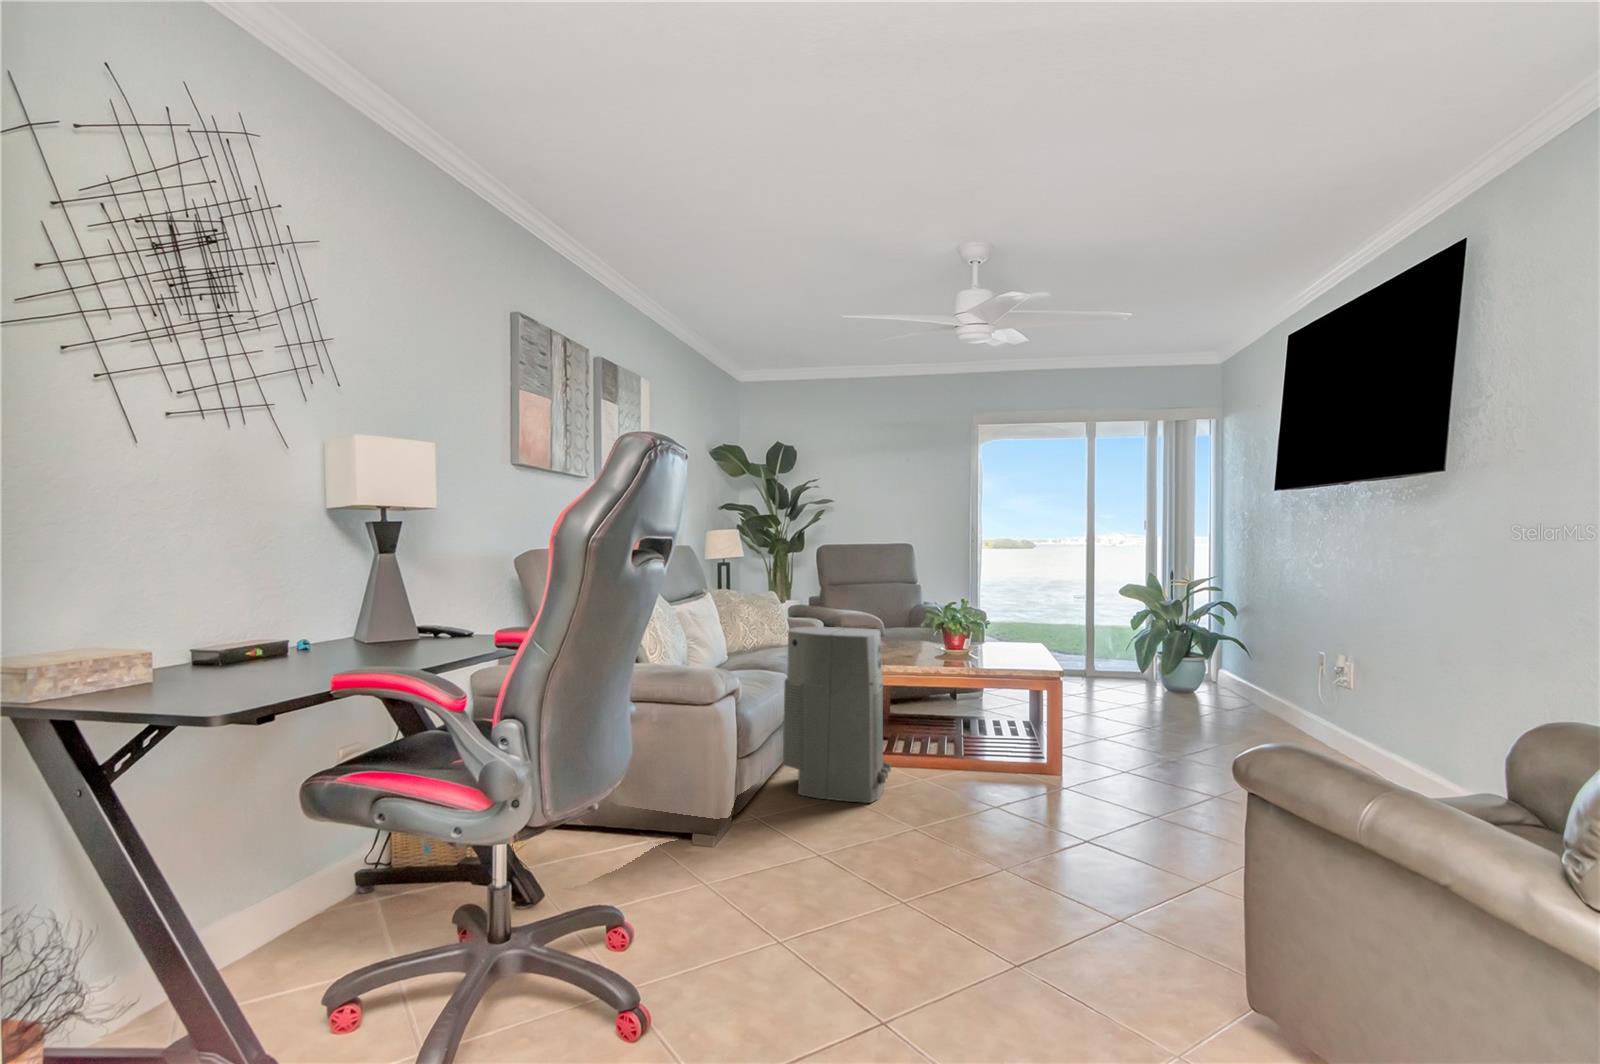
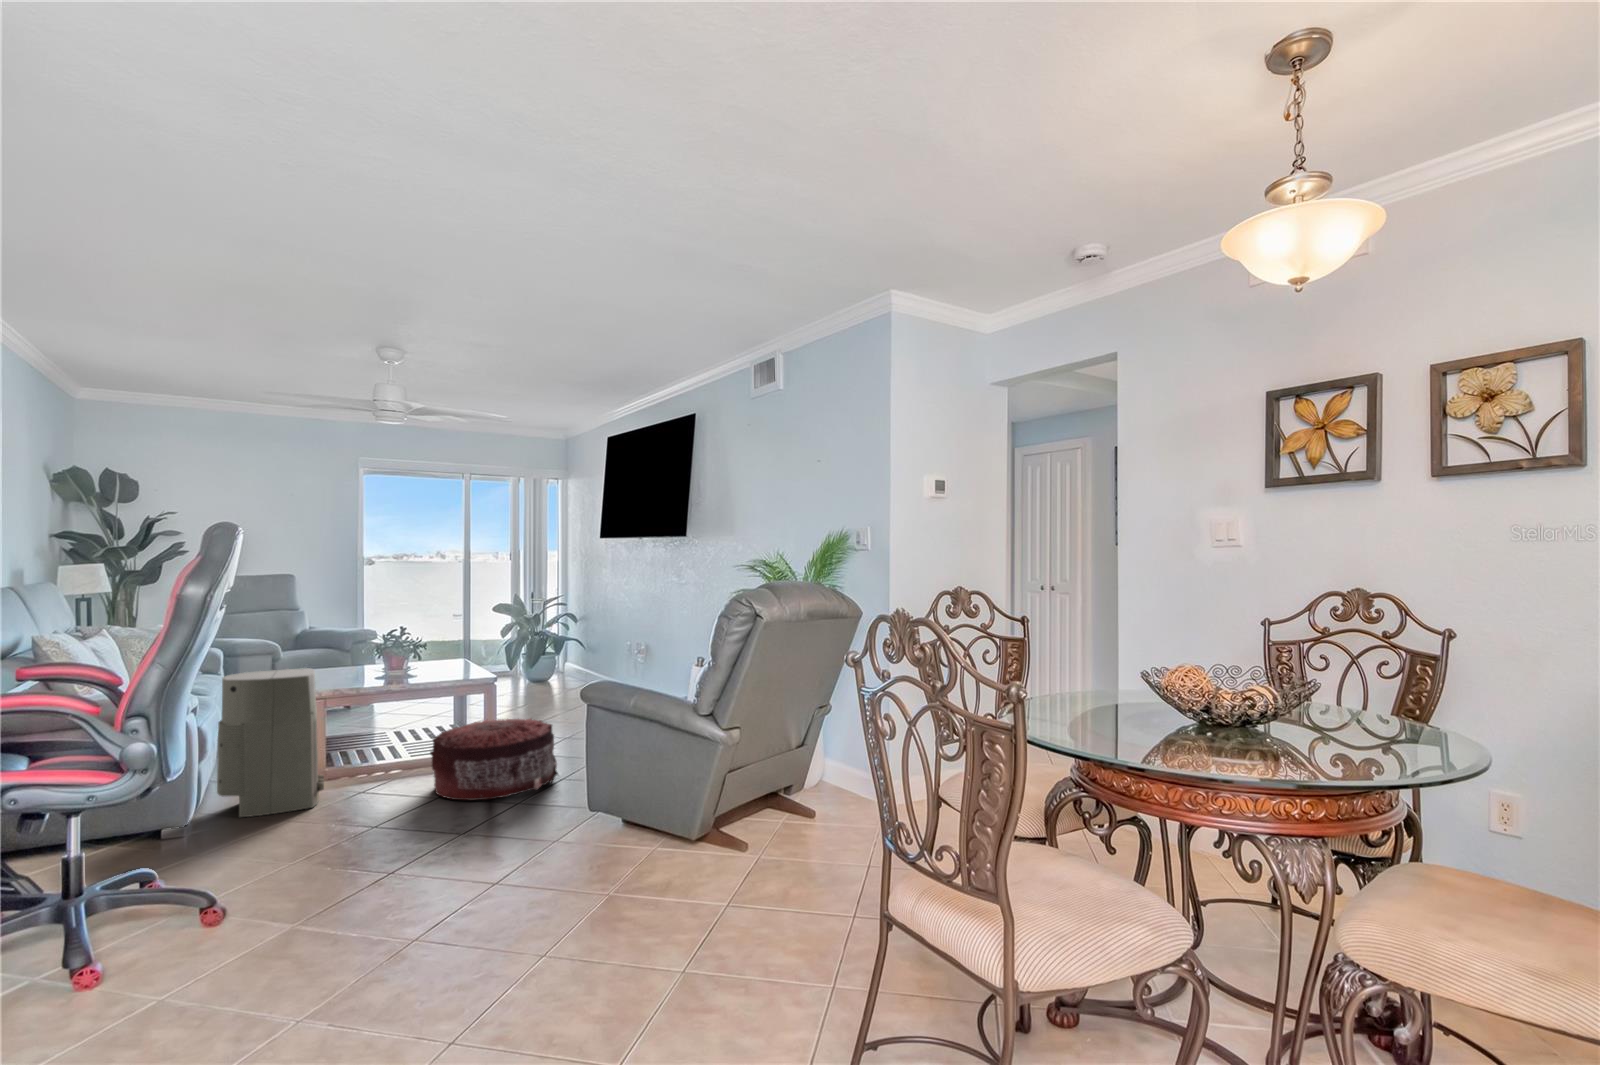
pouf: none [1010,730,1204,861] -> present [430,718,558,800]

